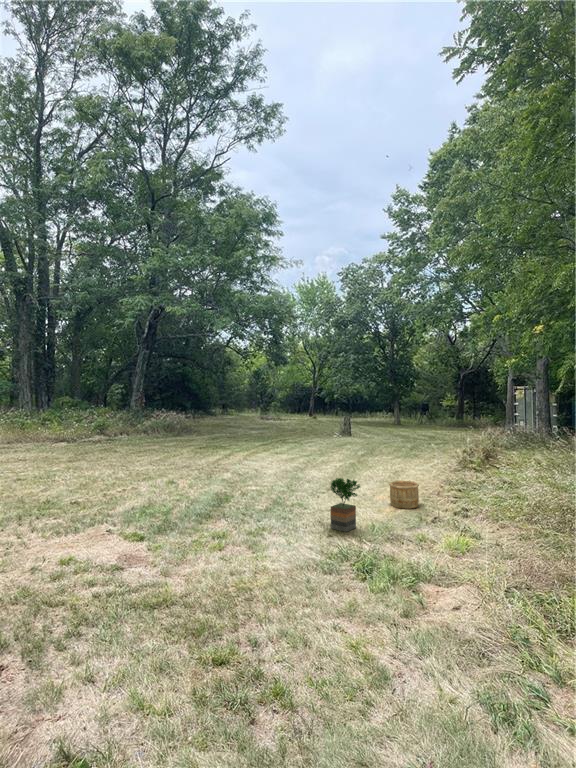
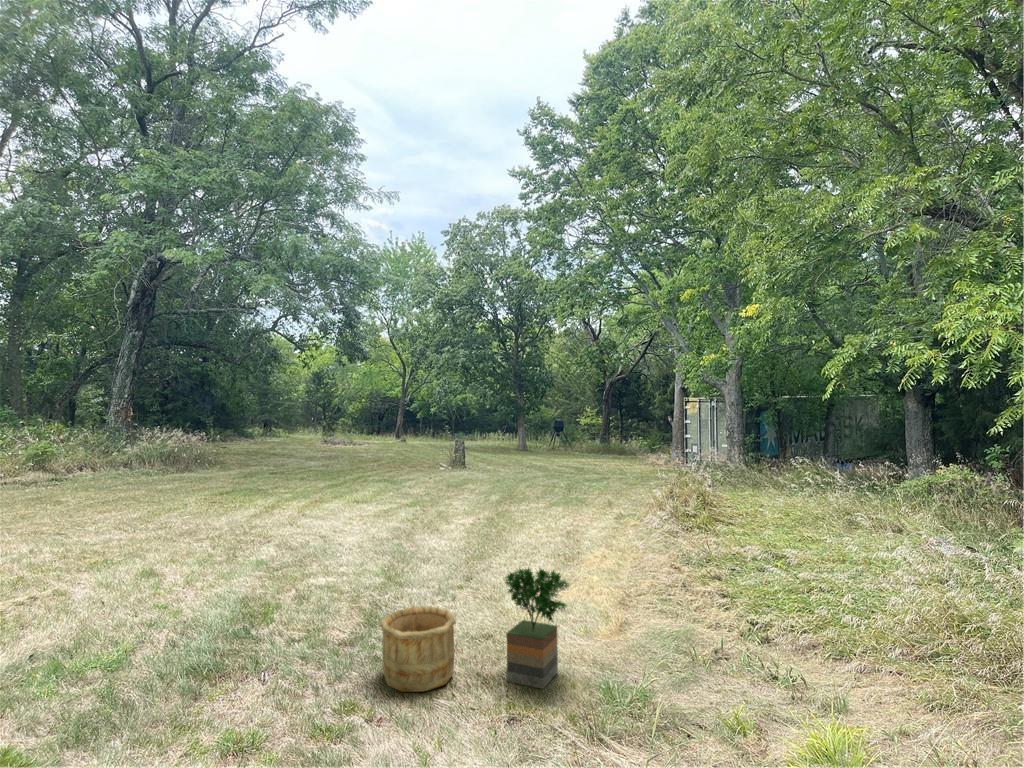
wooden bucket: present [389,481,419,509] -> present [380,607,456,692]

